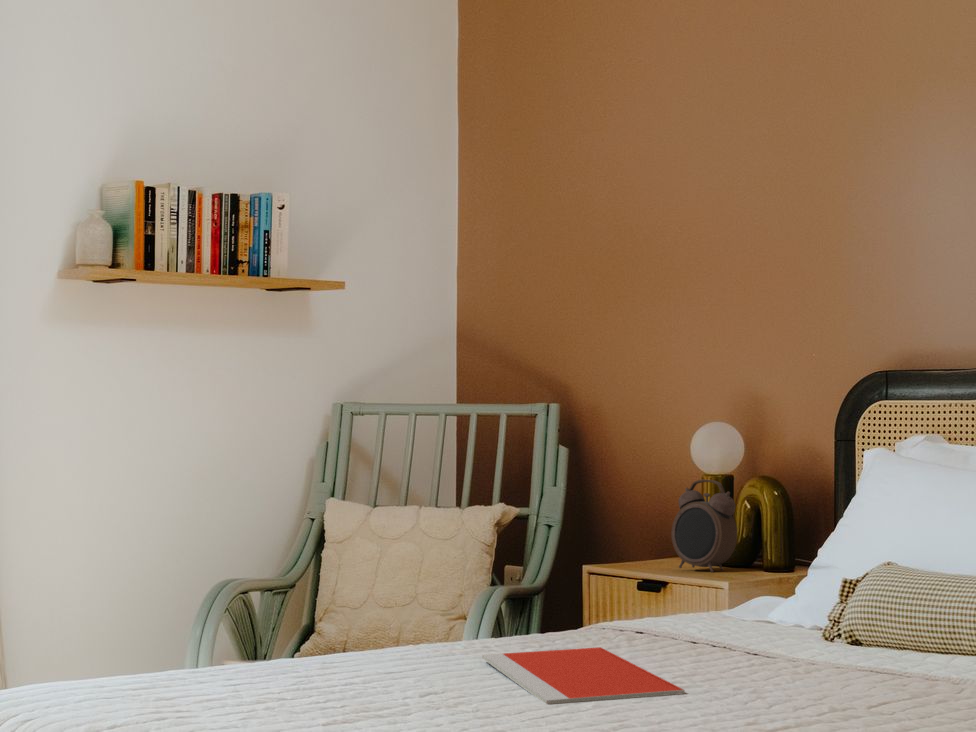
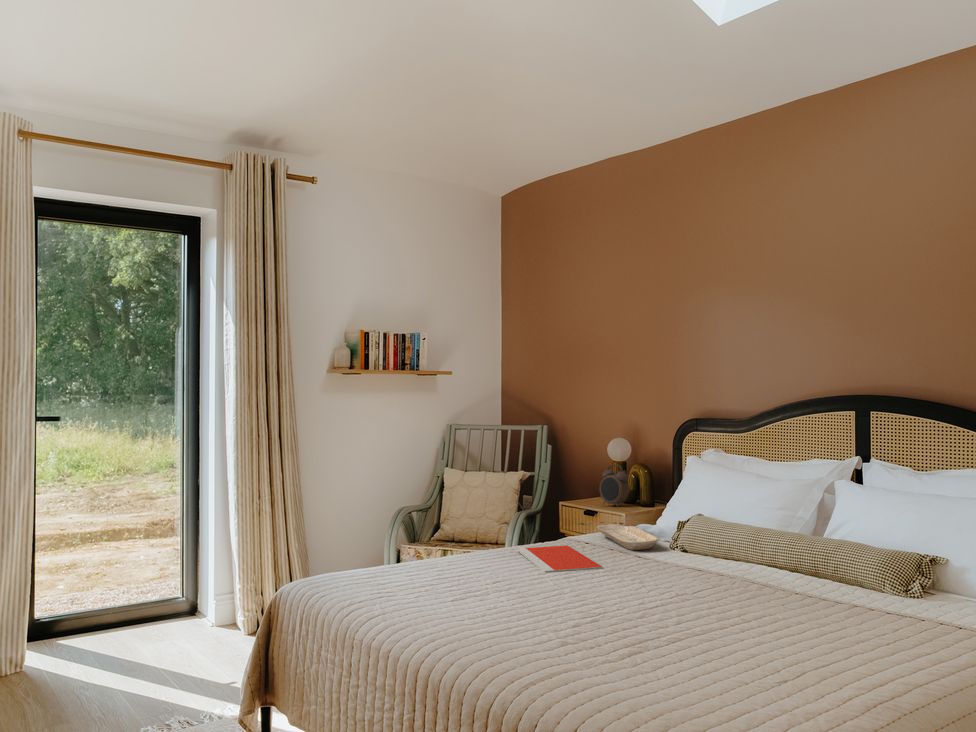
tray: none [667,603,811,656] -> present [596,524,658,550]

